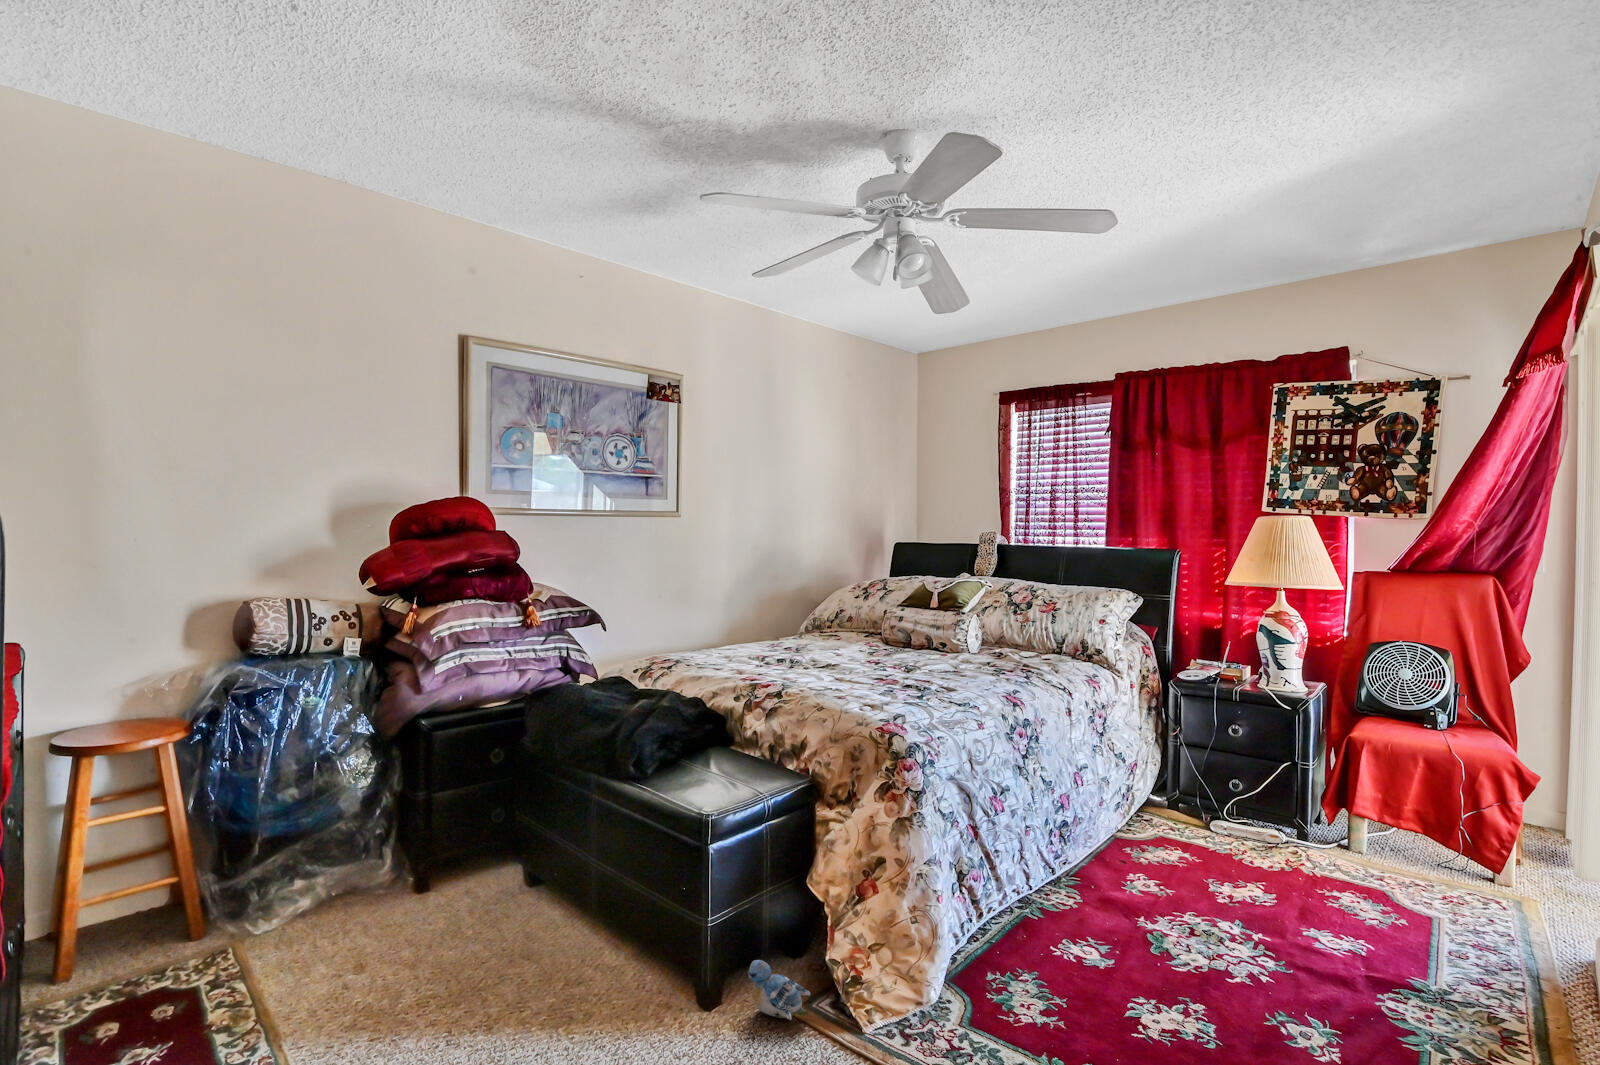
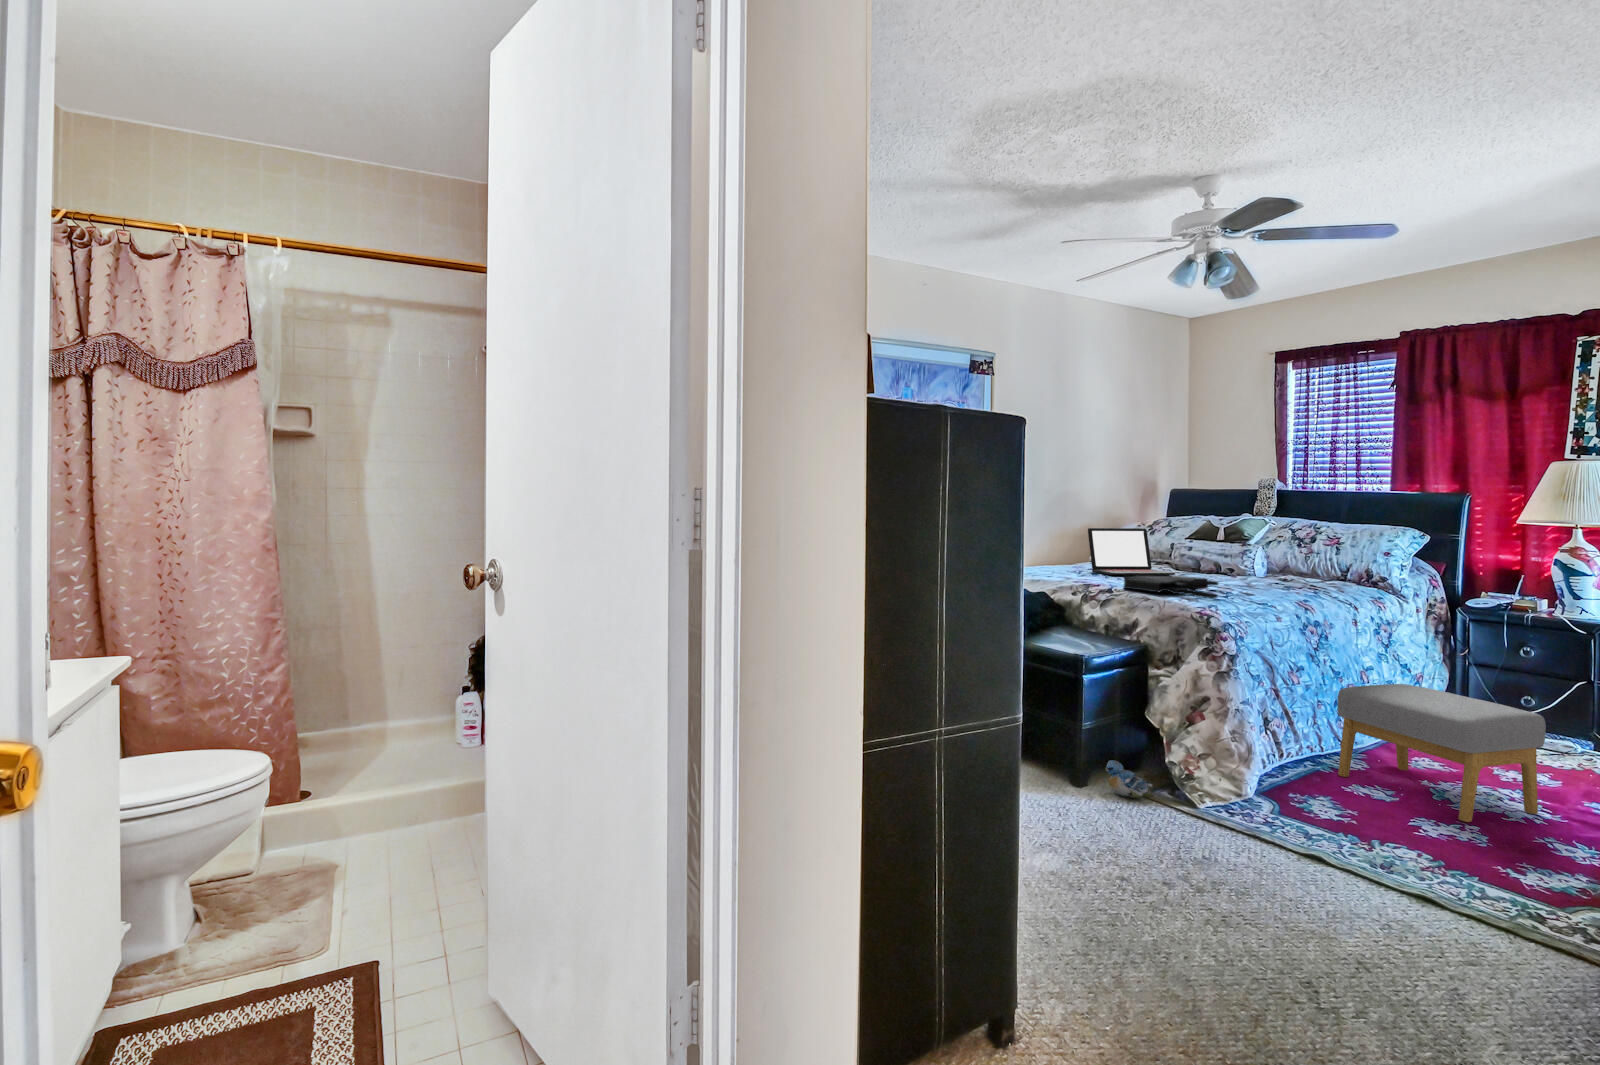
laptop: none [787,592,883,654] -> present [1088,528,1175,575]
tote bag: none [806,662,911,700] -> present [1123,576,1218,598]
footstool: none [1046,798,1266,1003] -> present [1337,684,1546,822]

